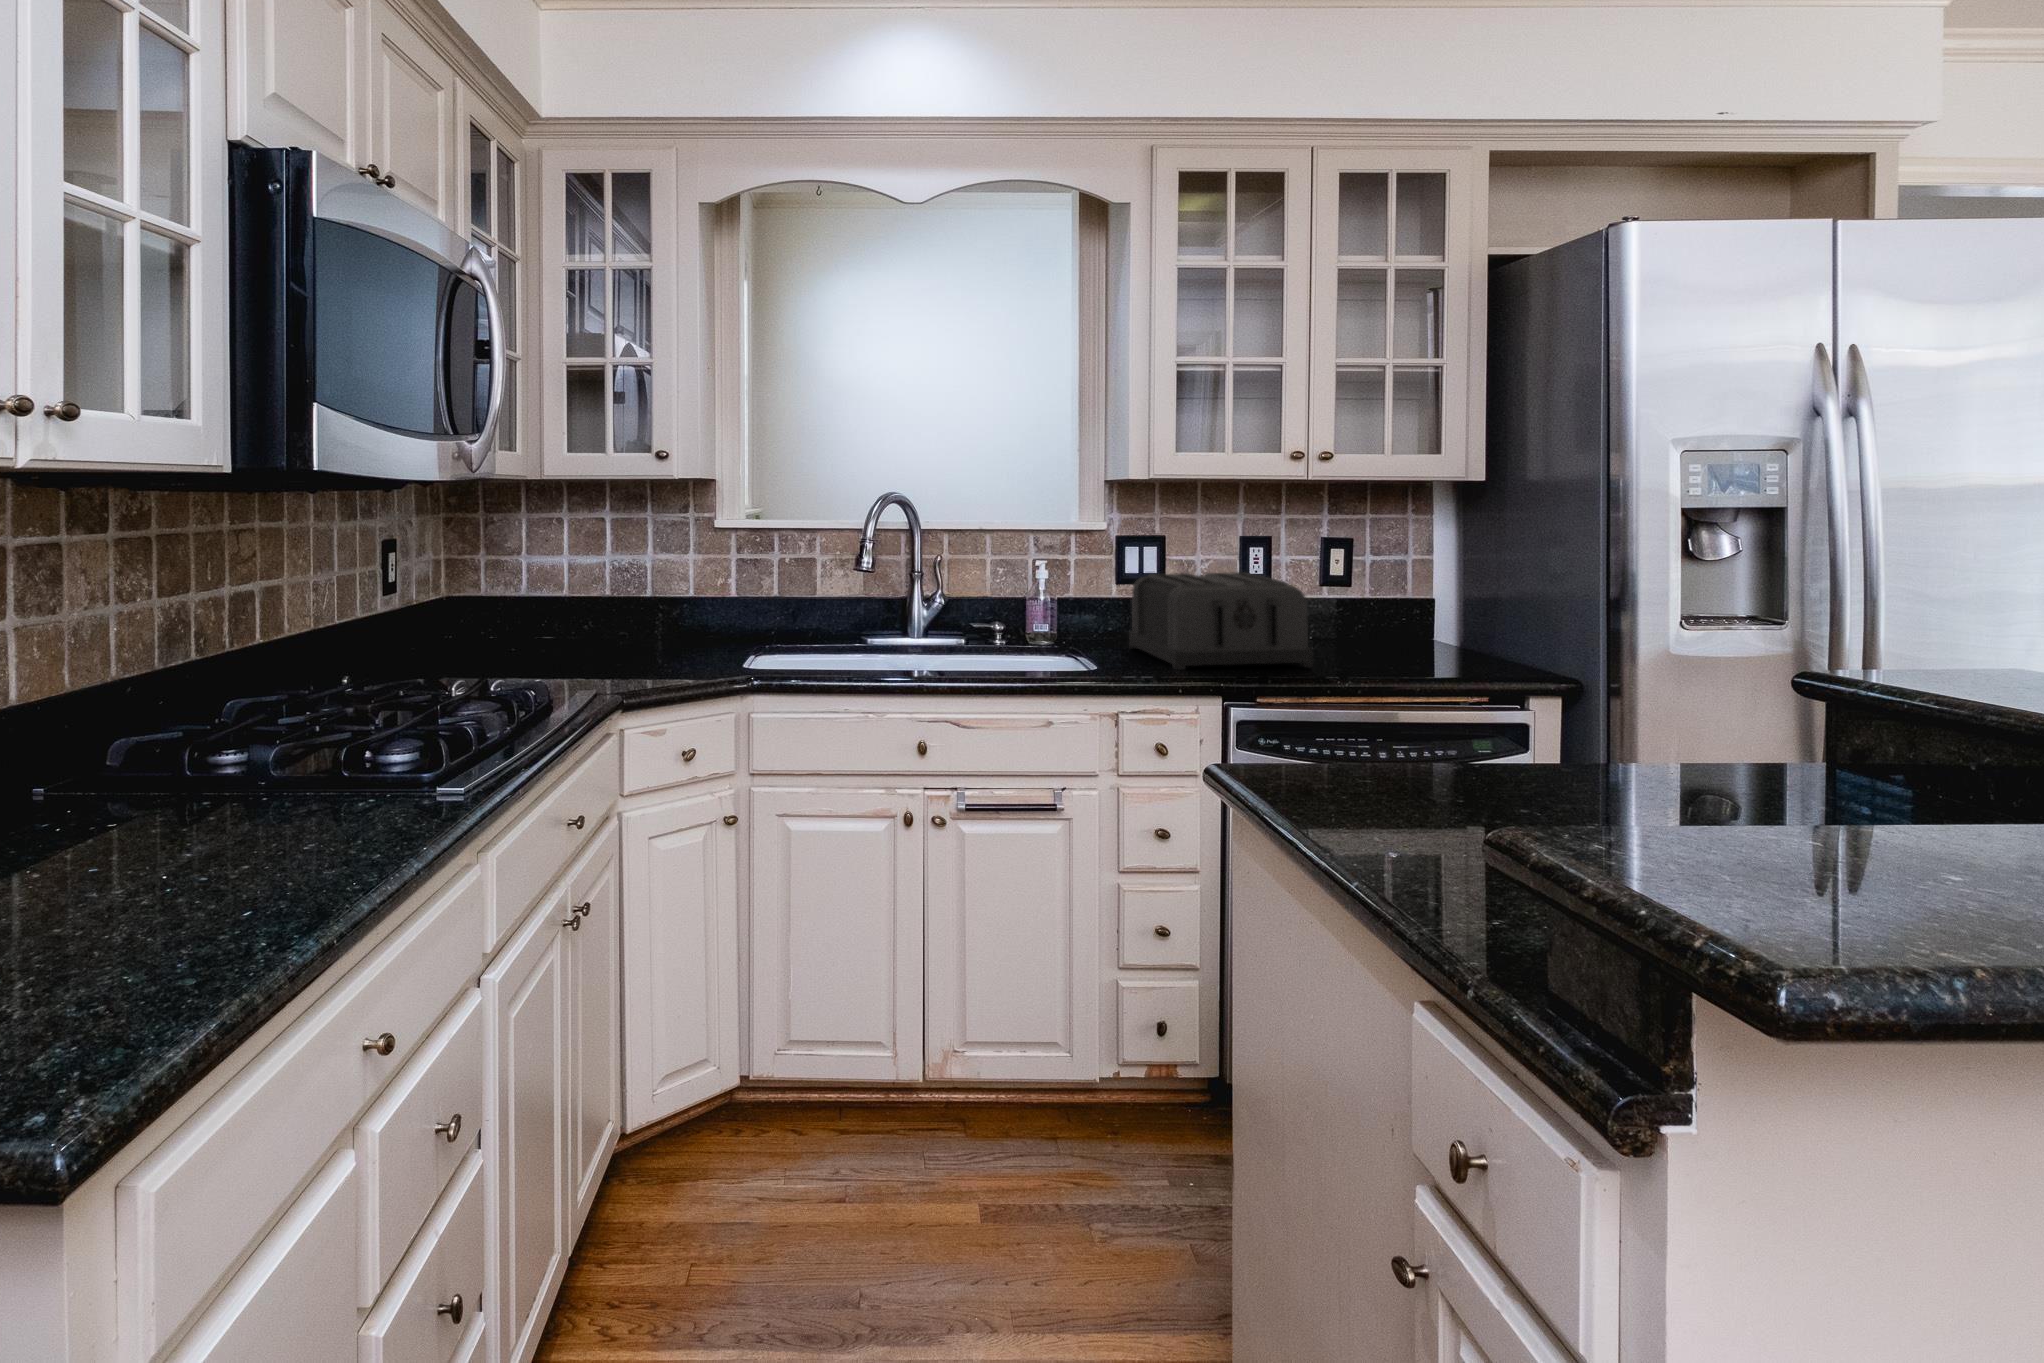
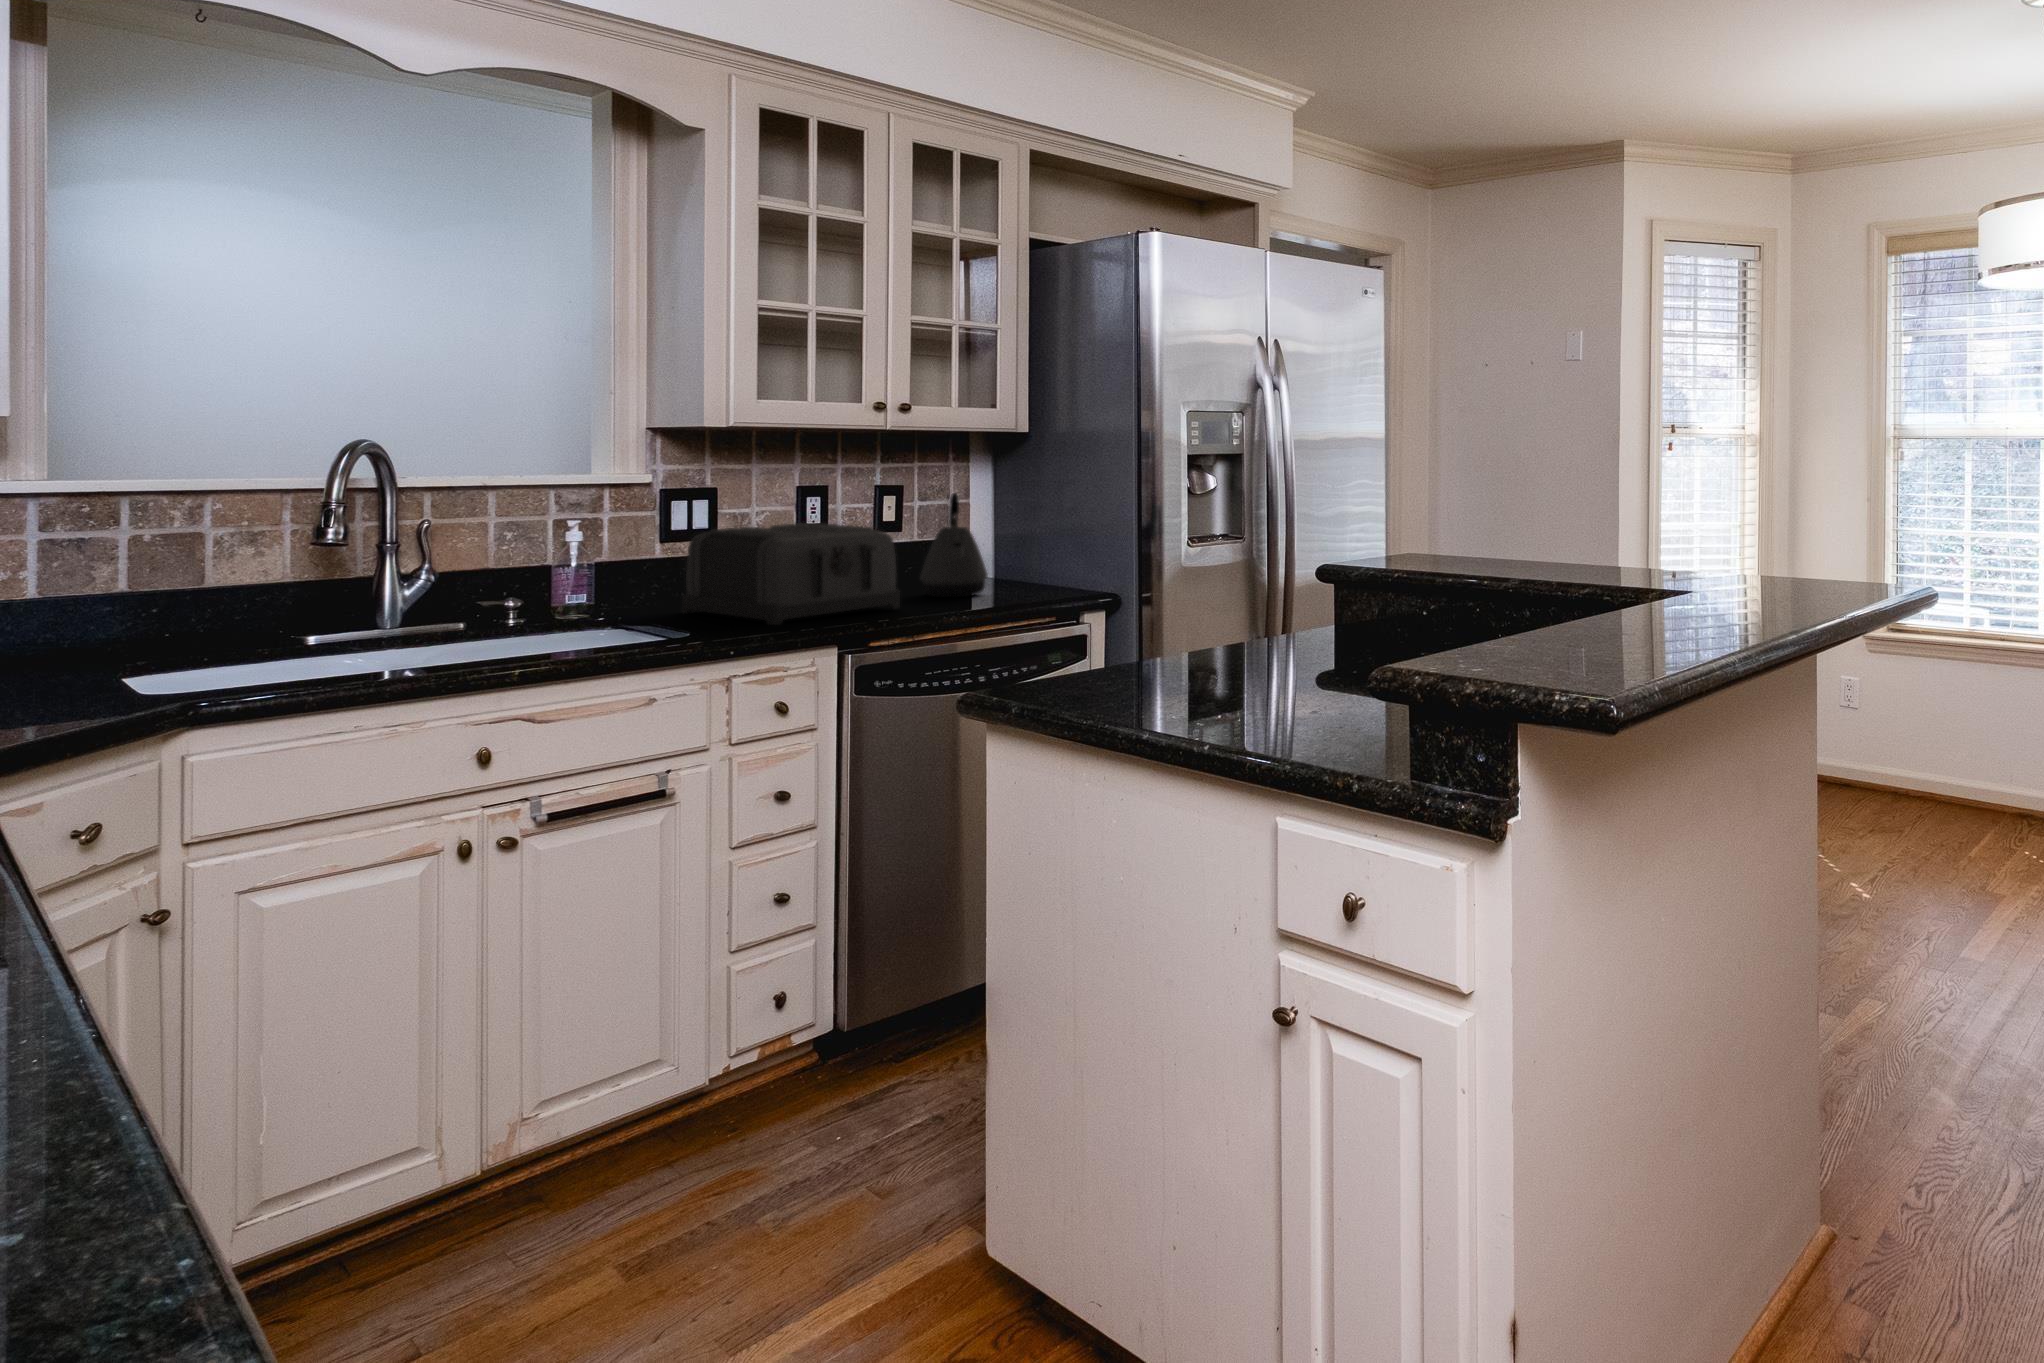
kettle: none [1360,549,1435,662] -> present [920,493,988,597]

